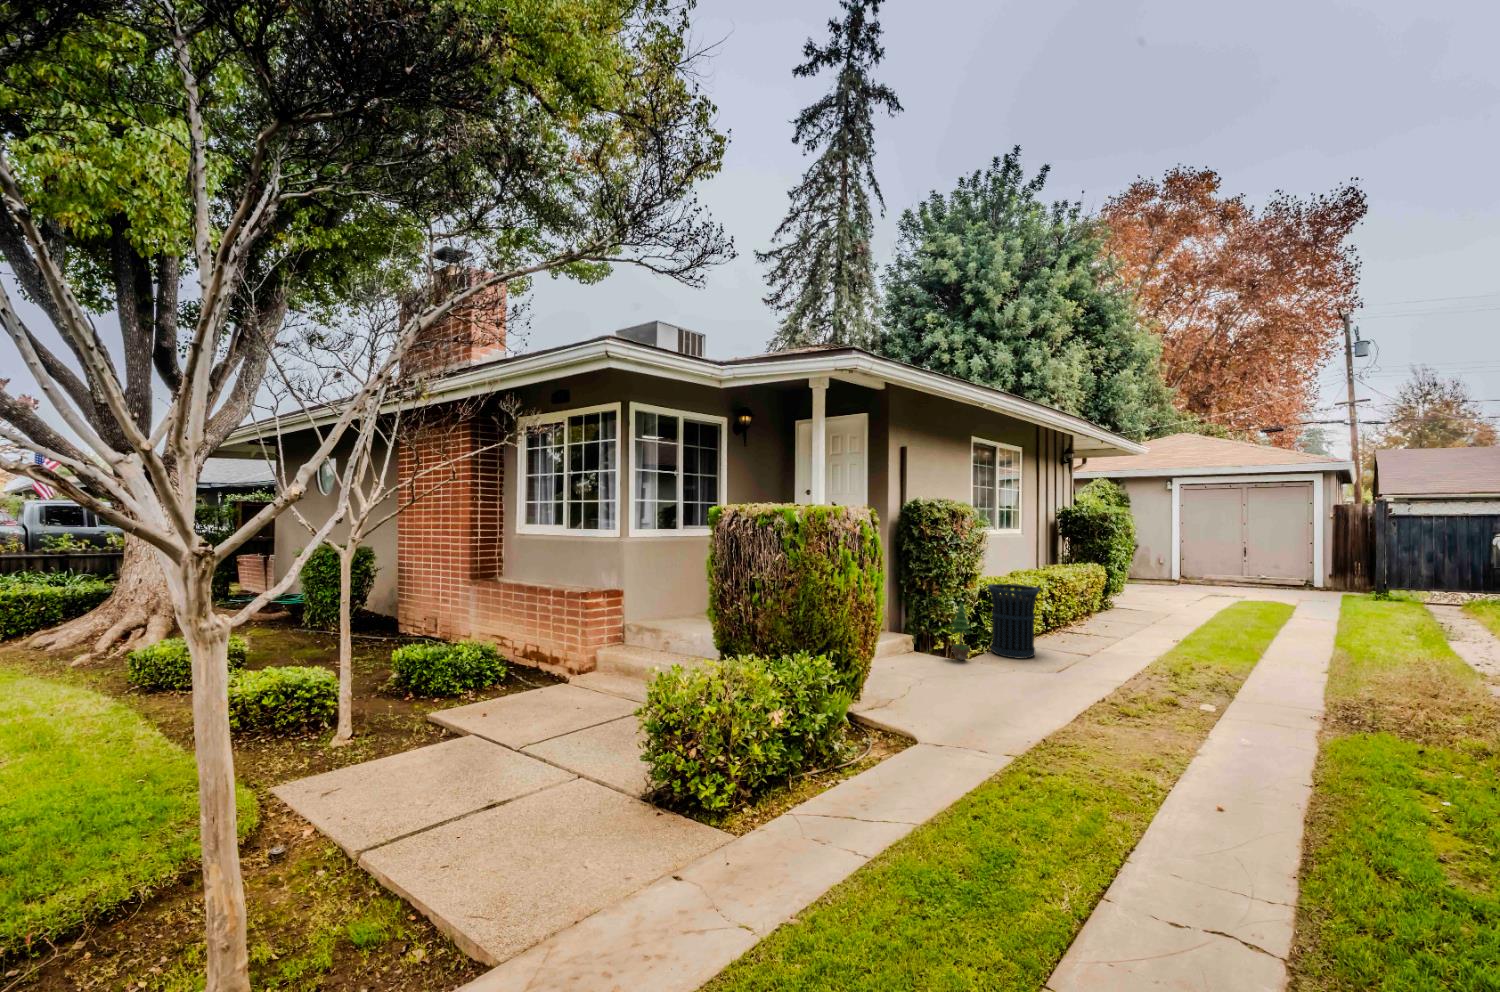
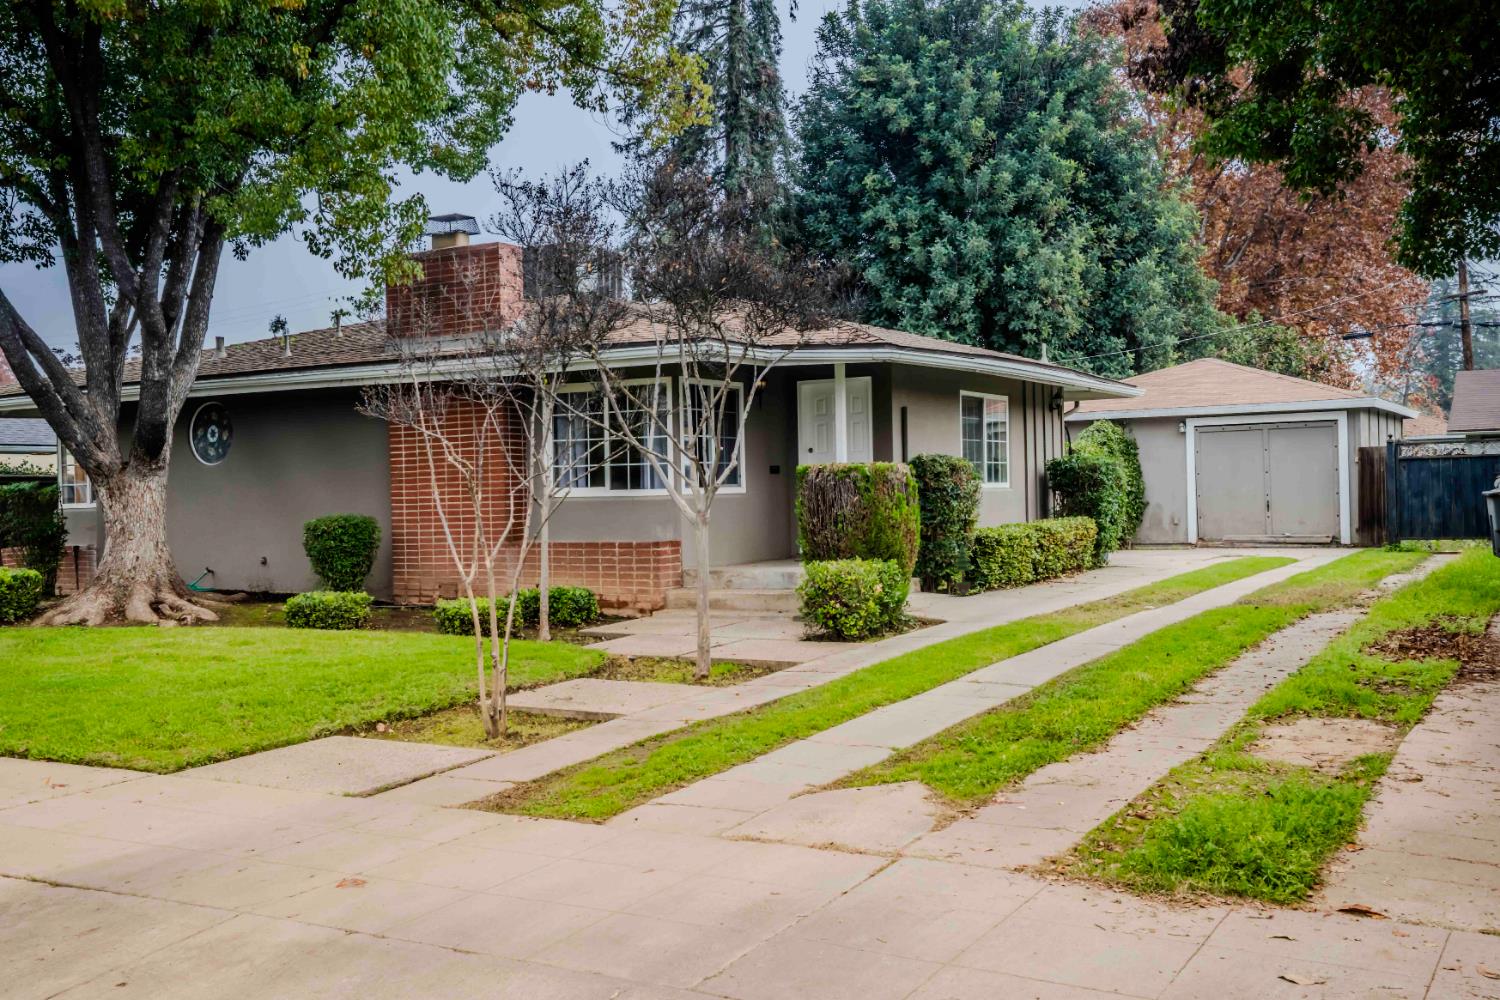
trash can: present [988,584,1040,659] -> none [982,529,1026,592]

